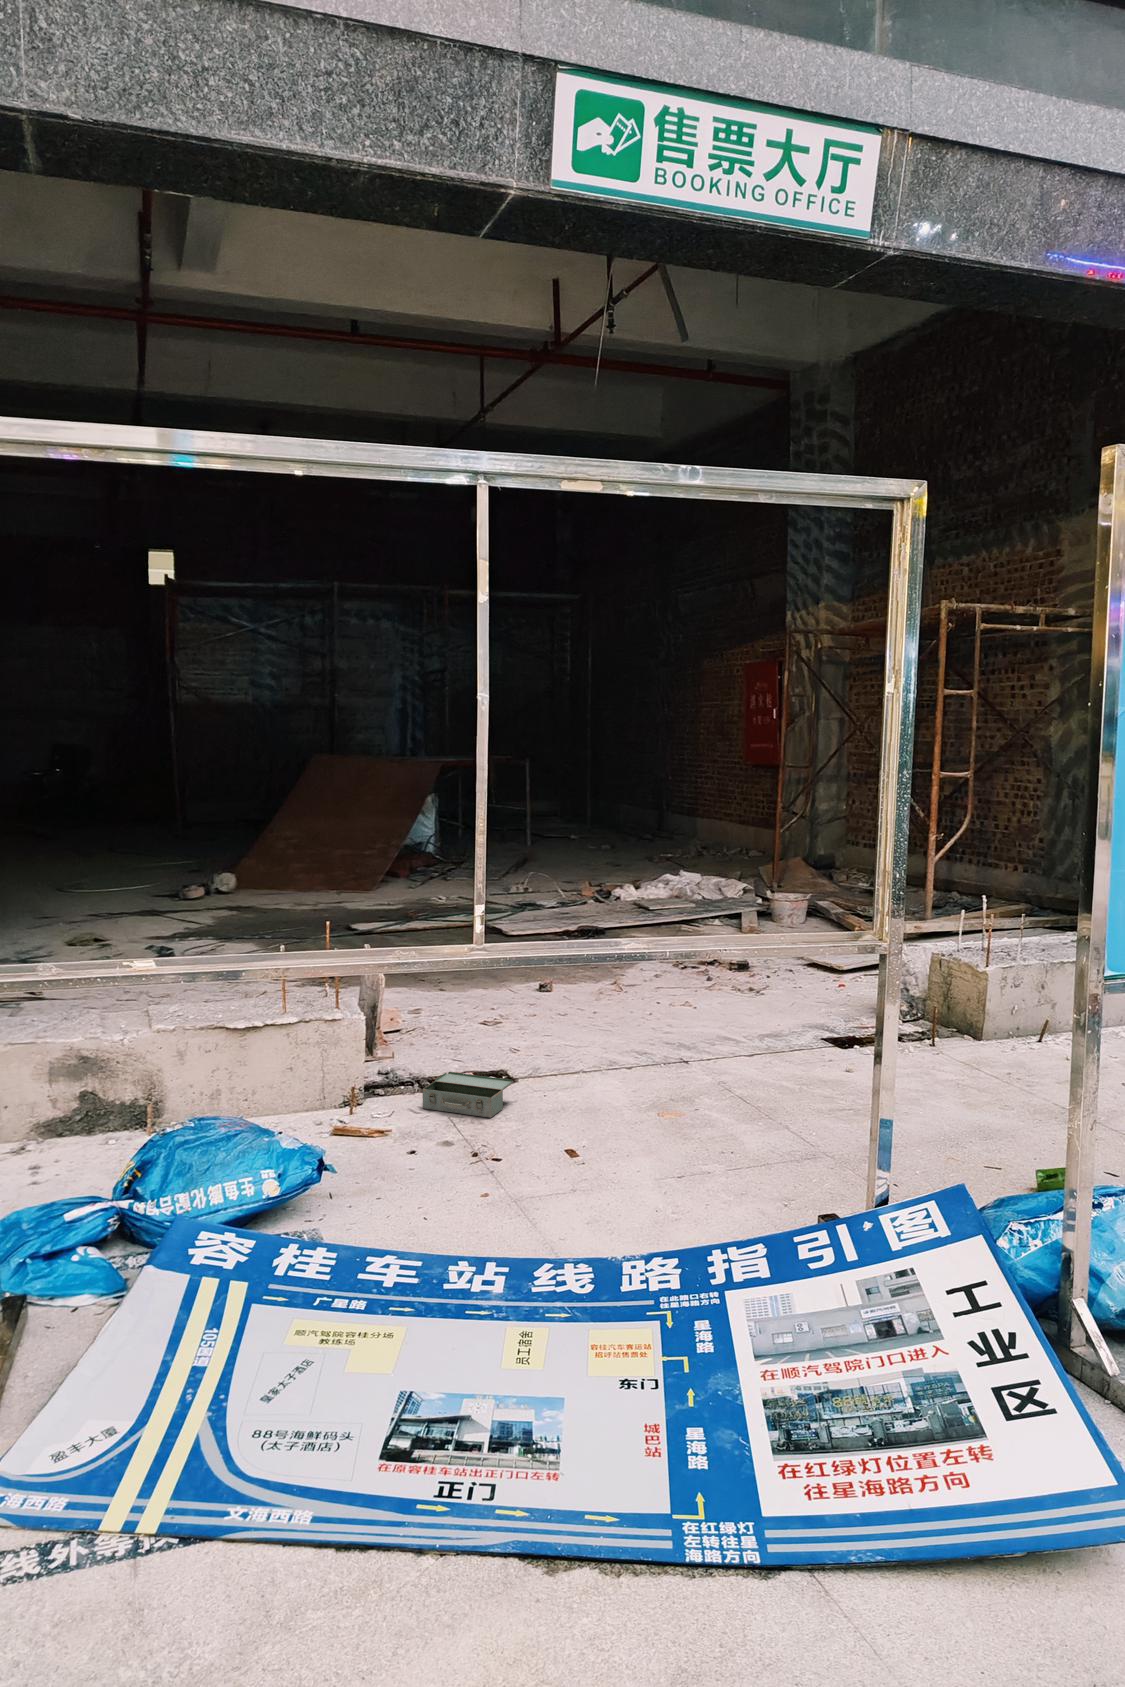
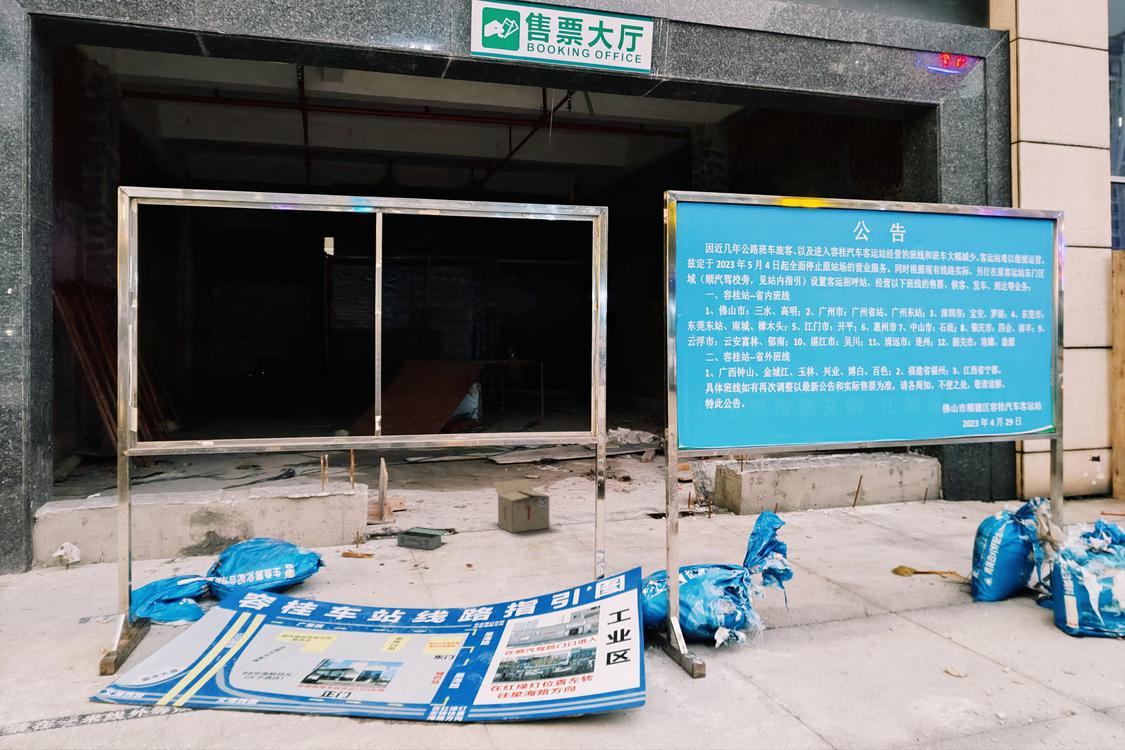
cardboard box: none [574,978,695,1079] -> present [494,479,549,533]

